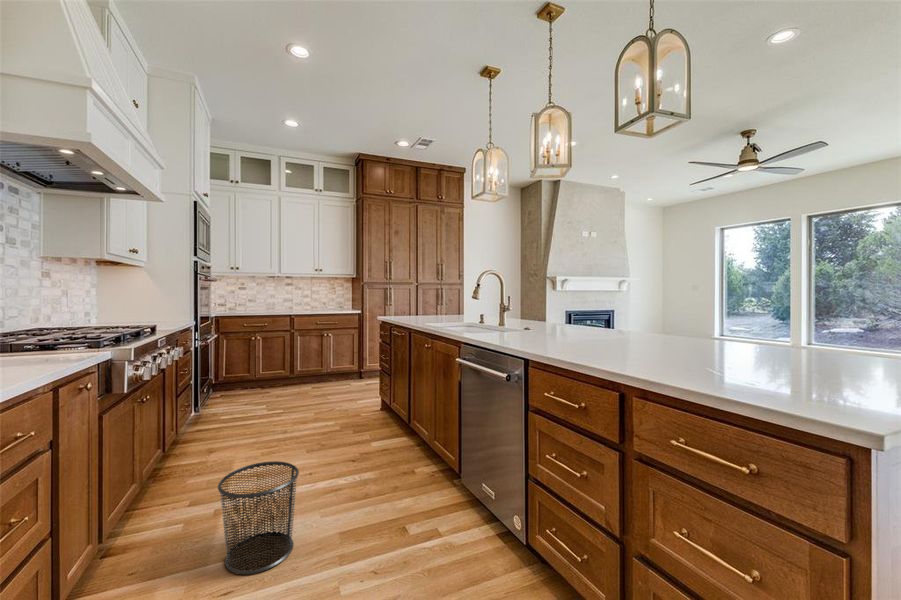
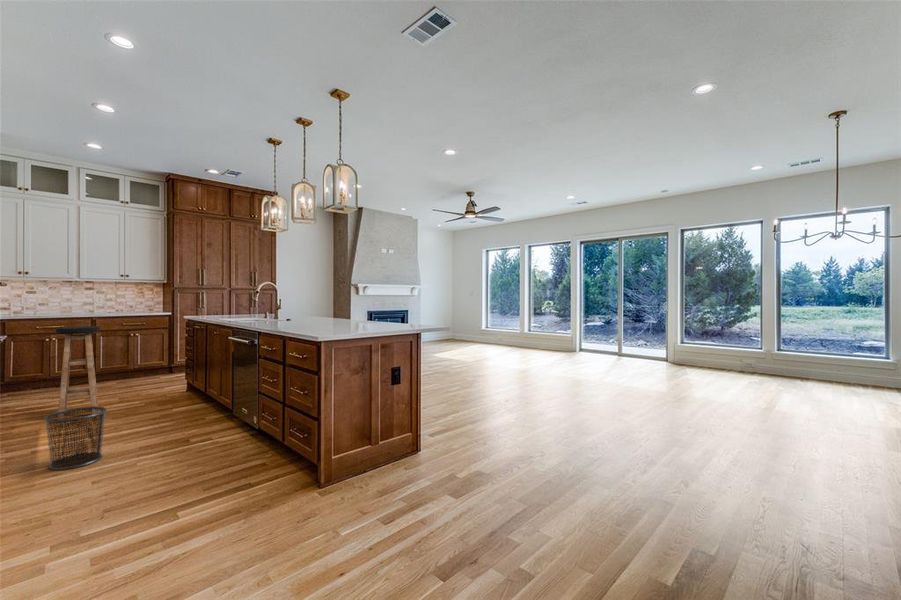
bar stool: none [251,329,295,445] -> present [56,326,100,419]

